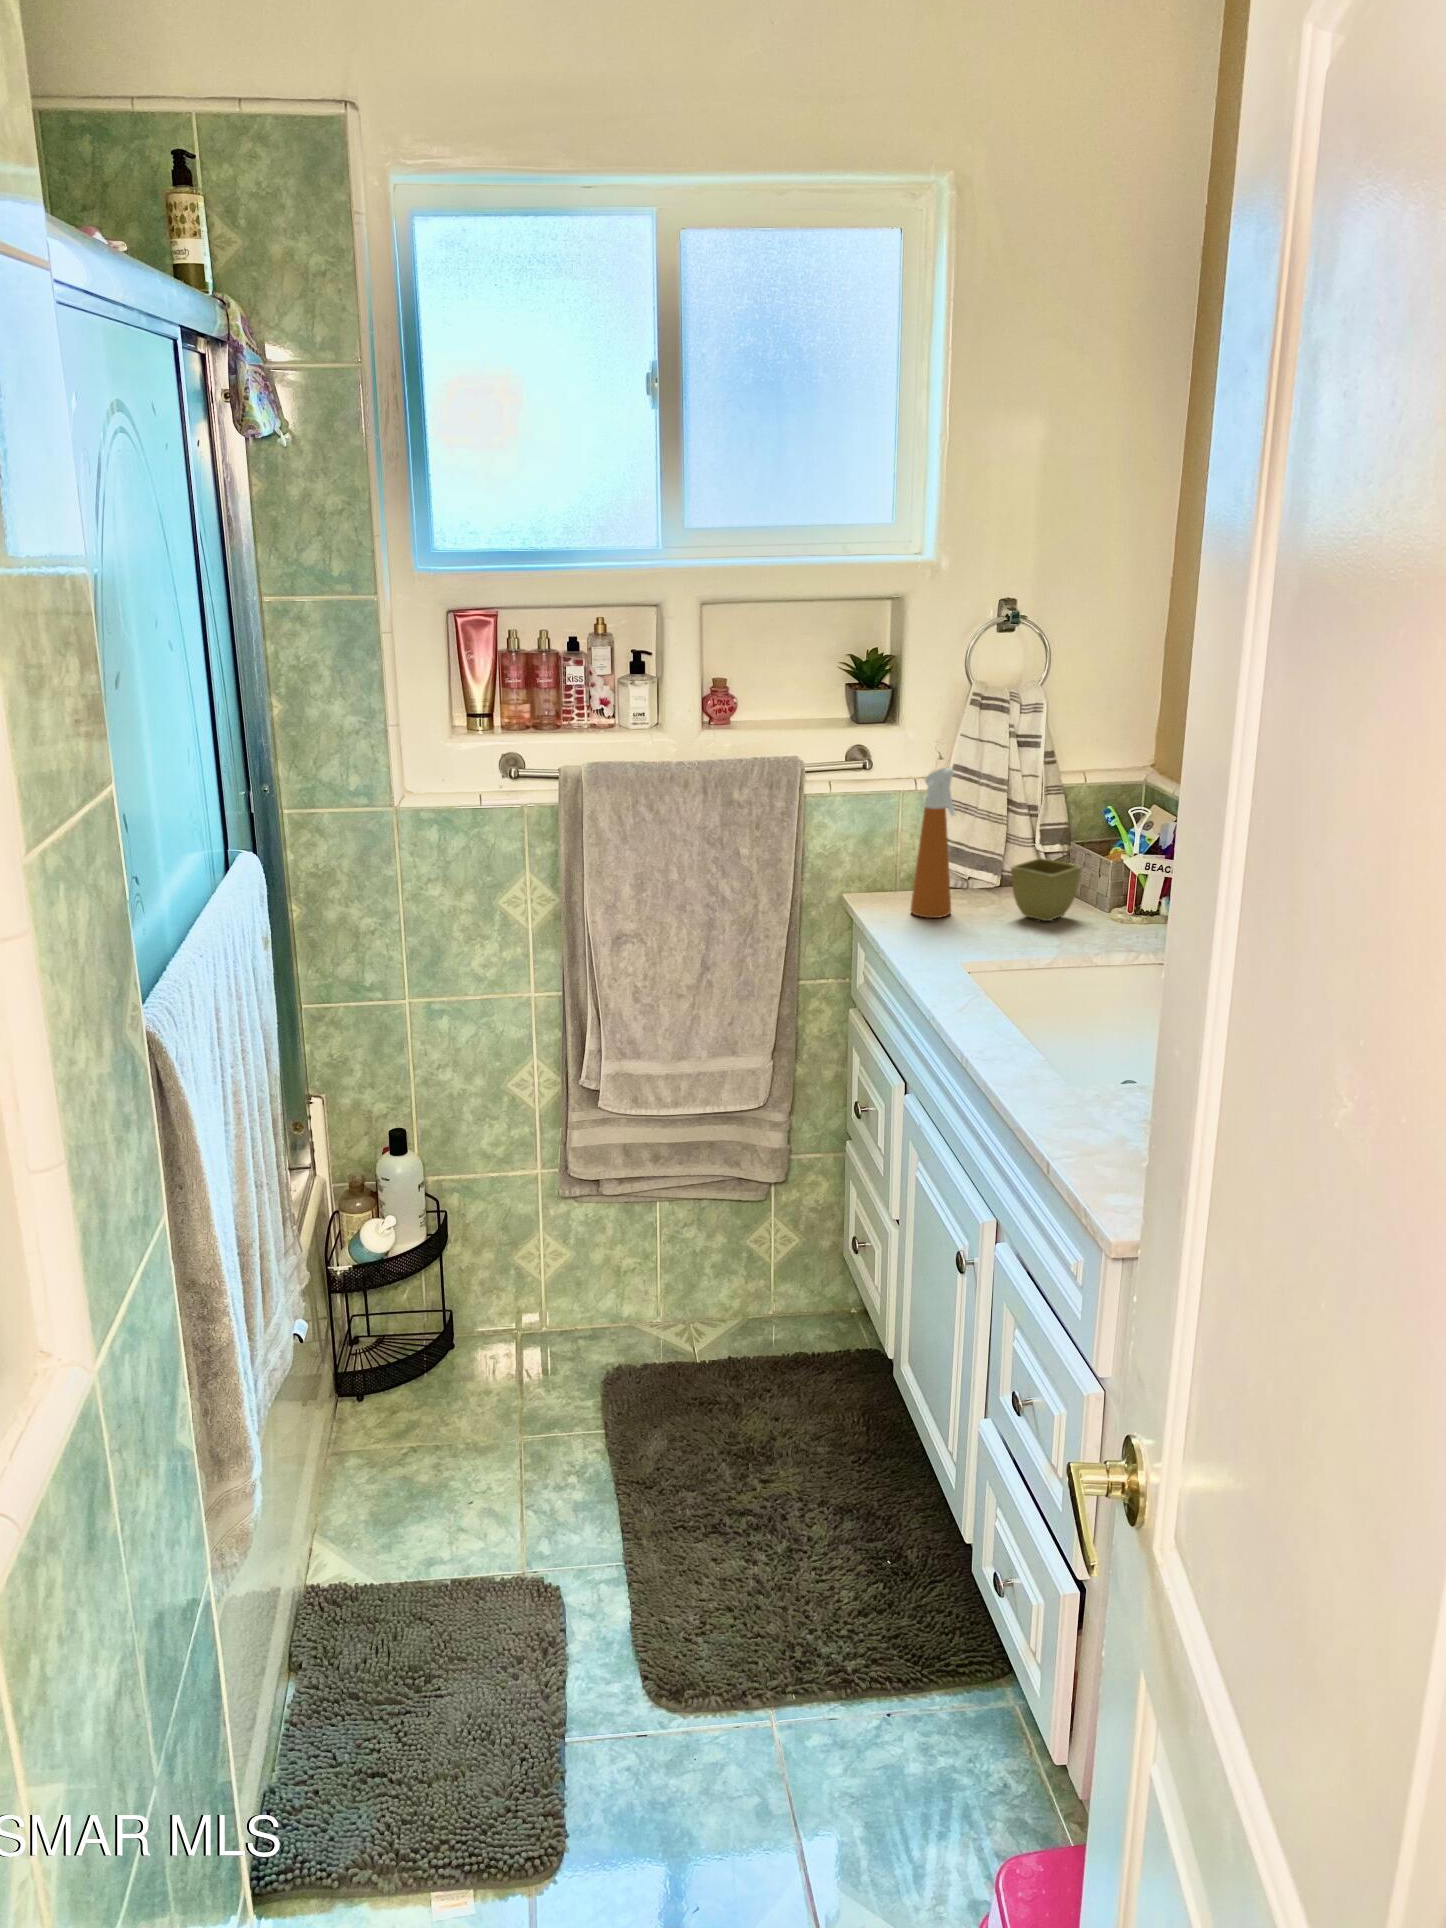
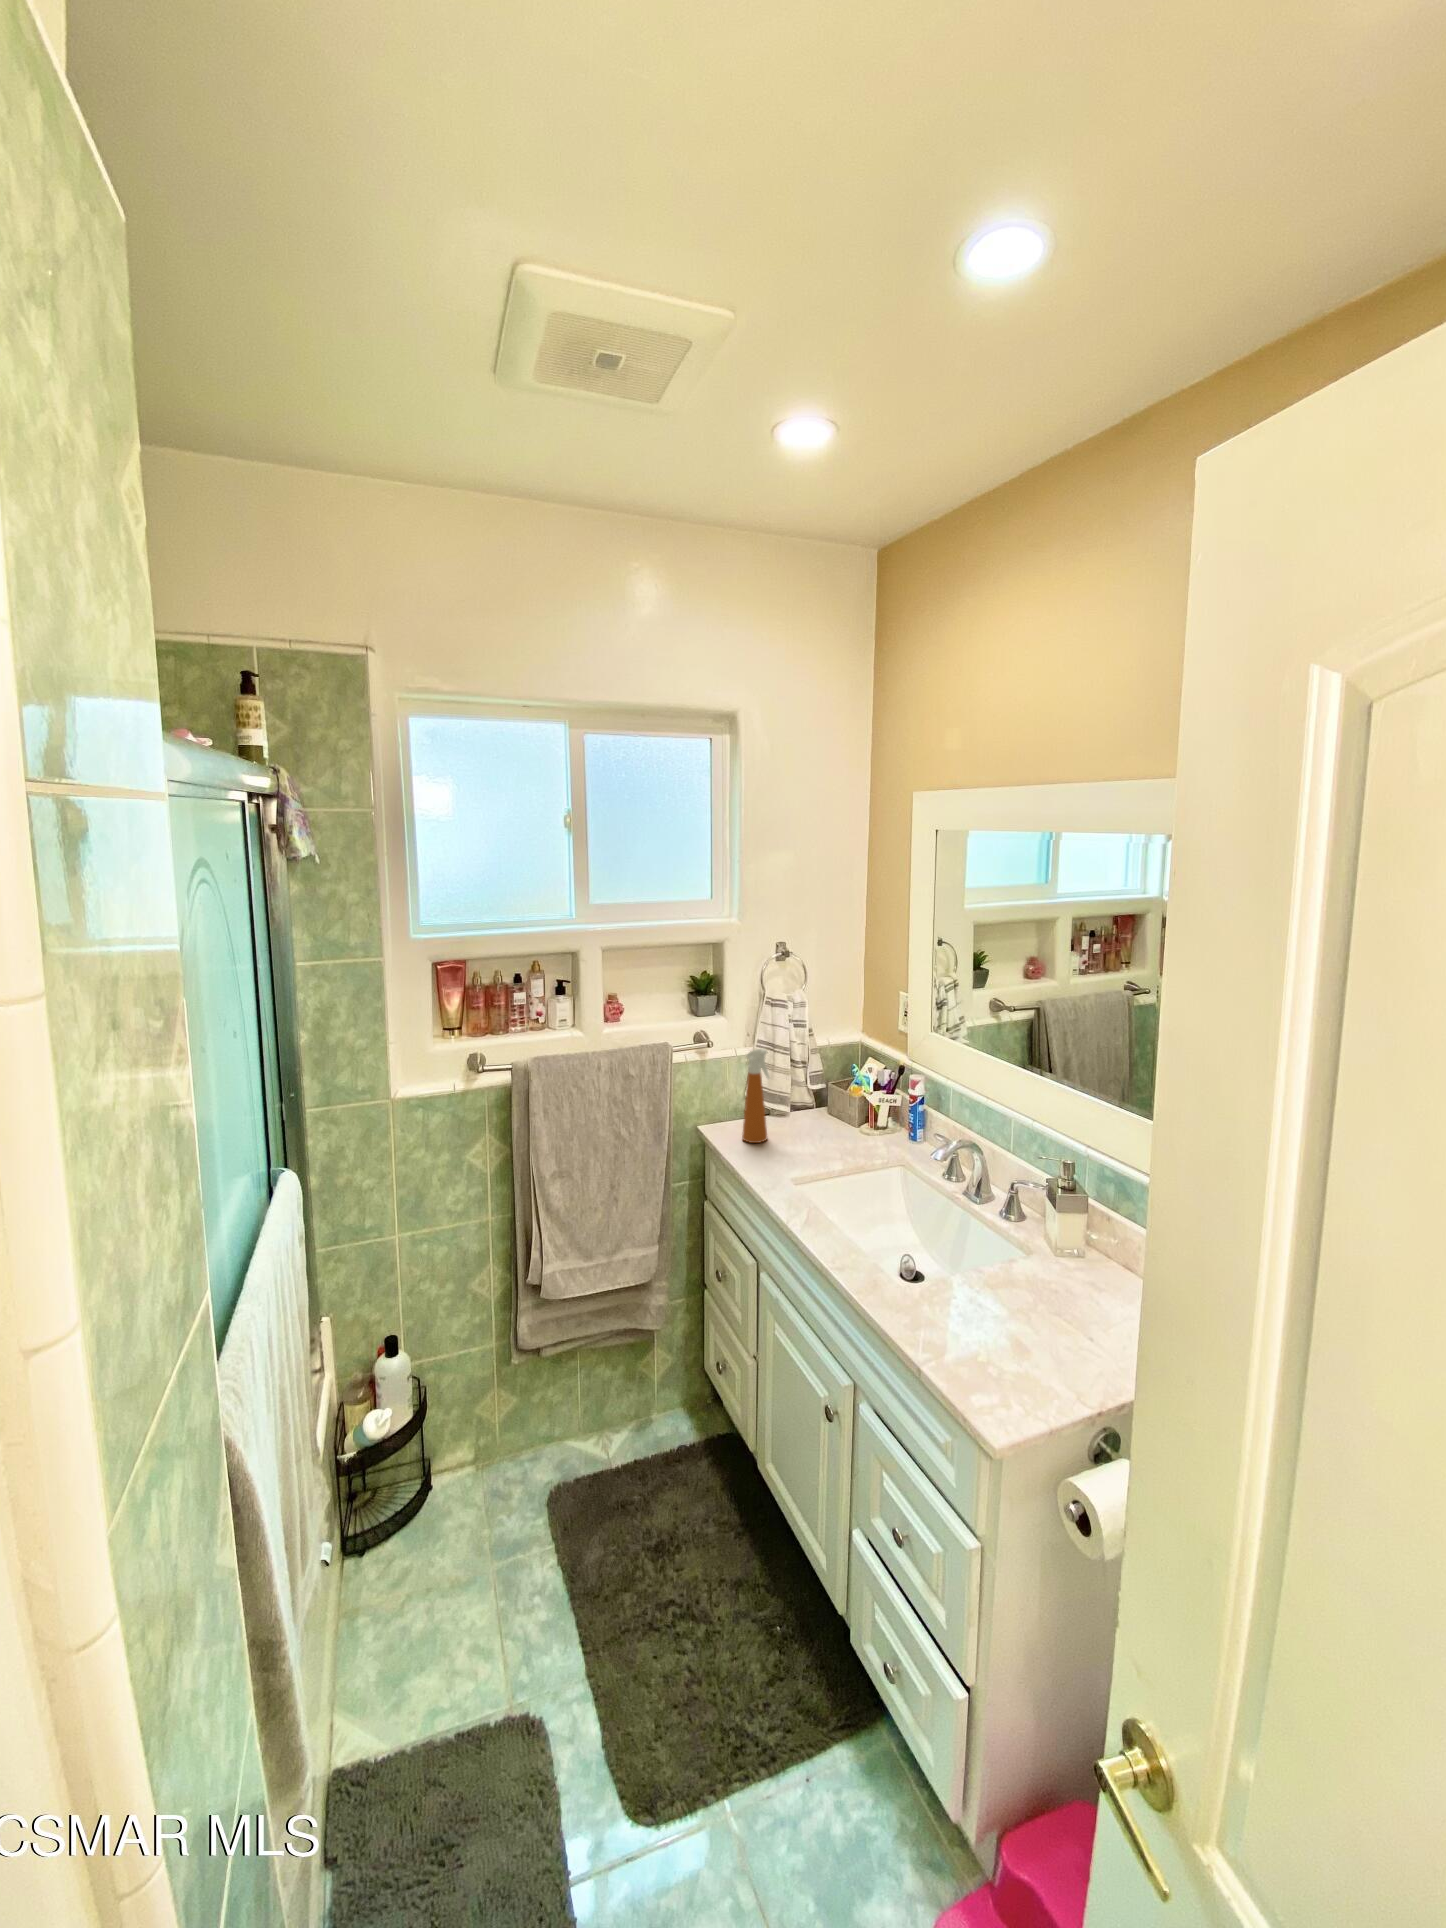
flower pot: present [1011,858,1081,921] -> none [803,1098,844,1139]

